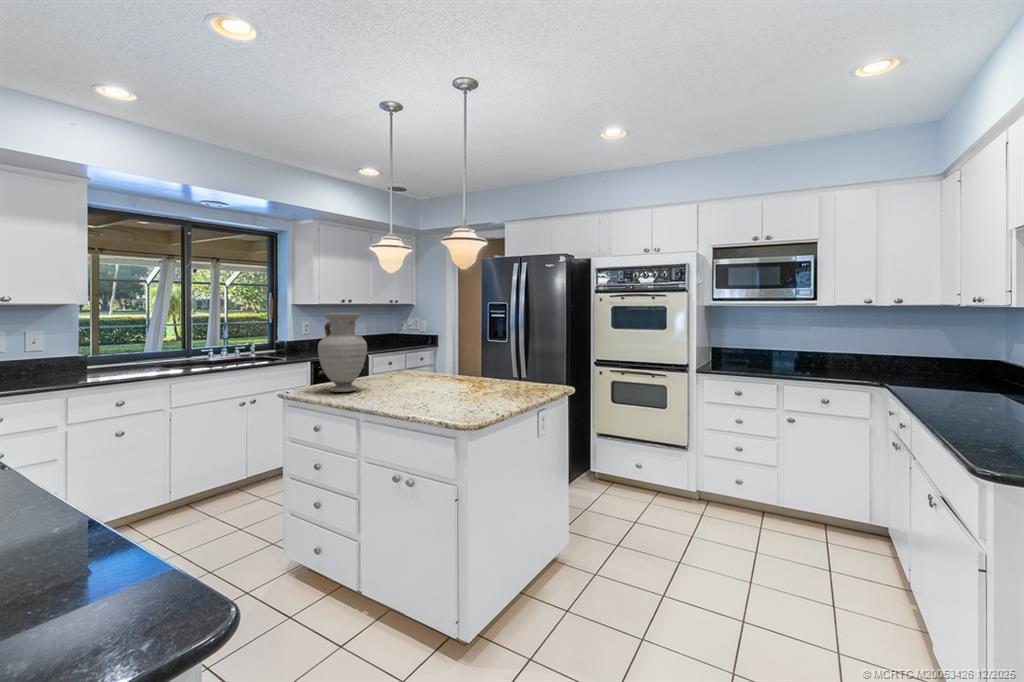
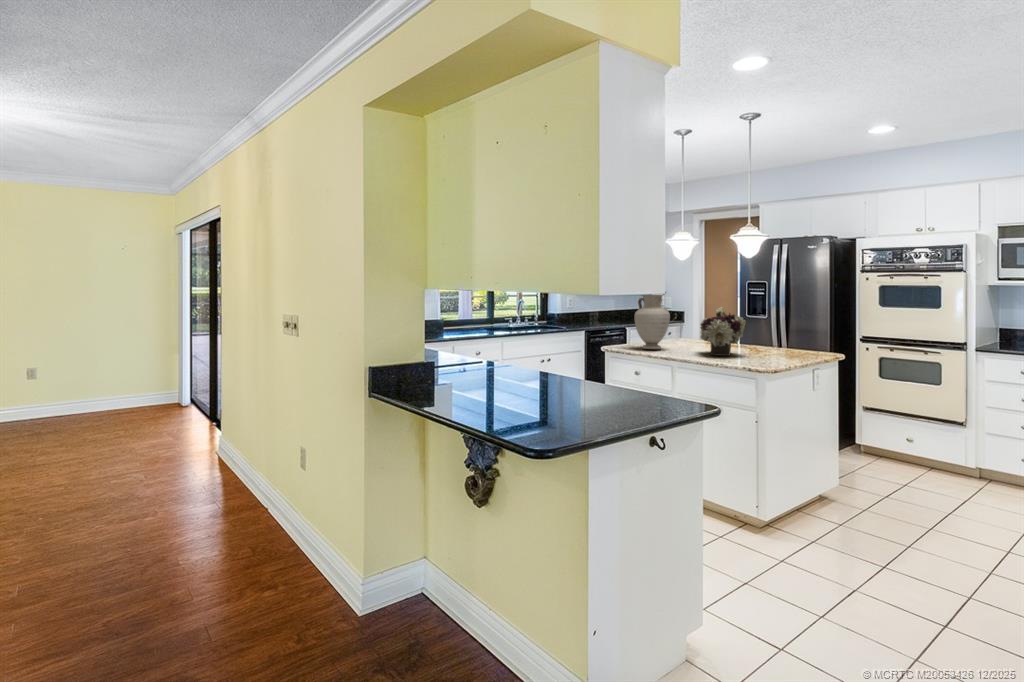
flower arrangement: none [397,334,454,399] -> present [701,307,745,356]

